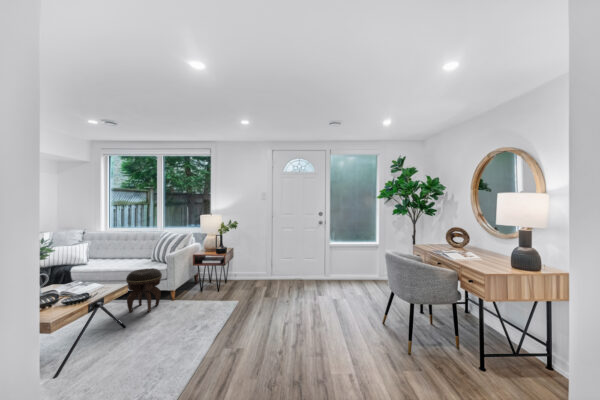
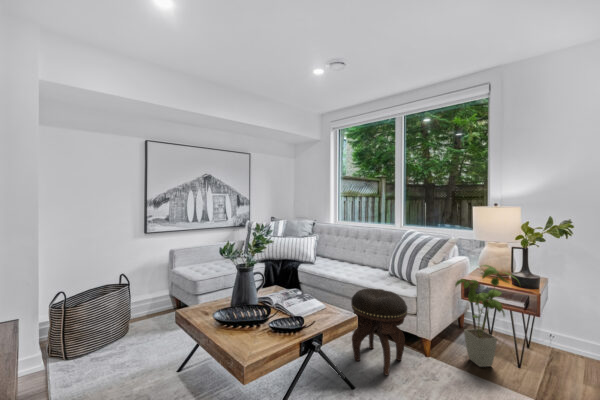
house plant: none [189,245,216,295] -> present [455,265,517,367]

